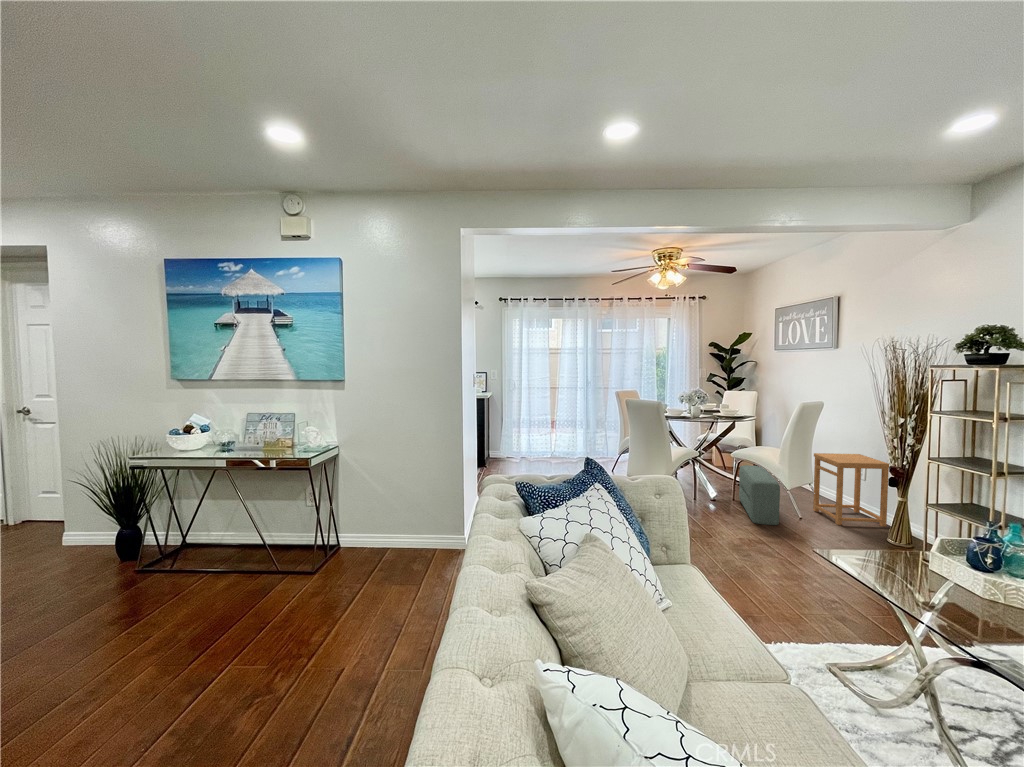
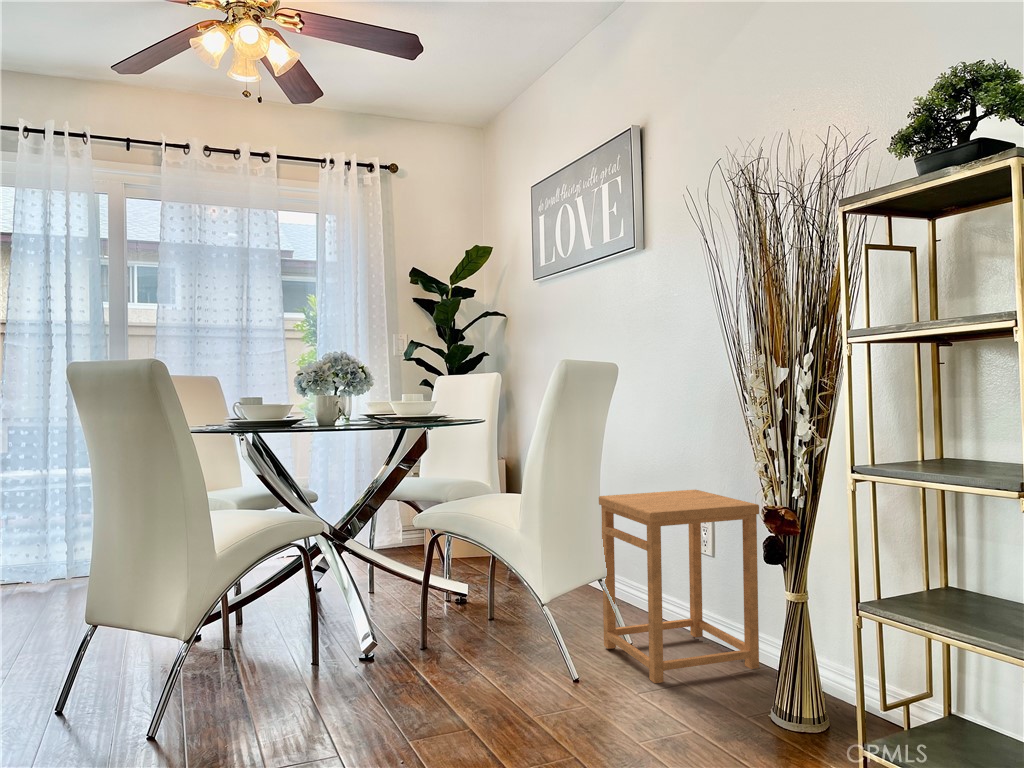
pouf: present [739,465,780,525] -> none [431,545,509,718]

